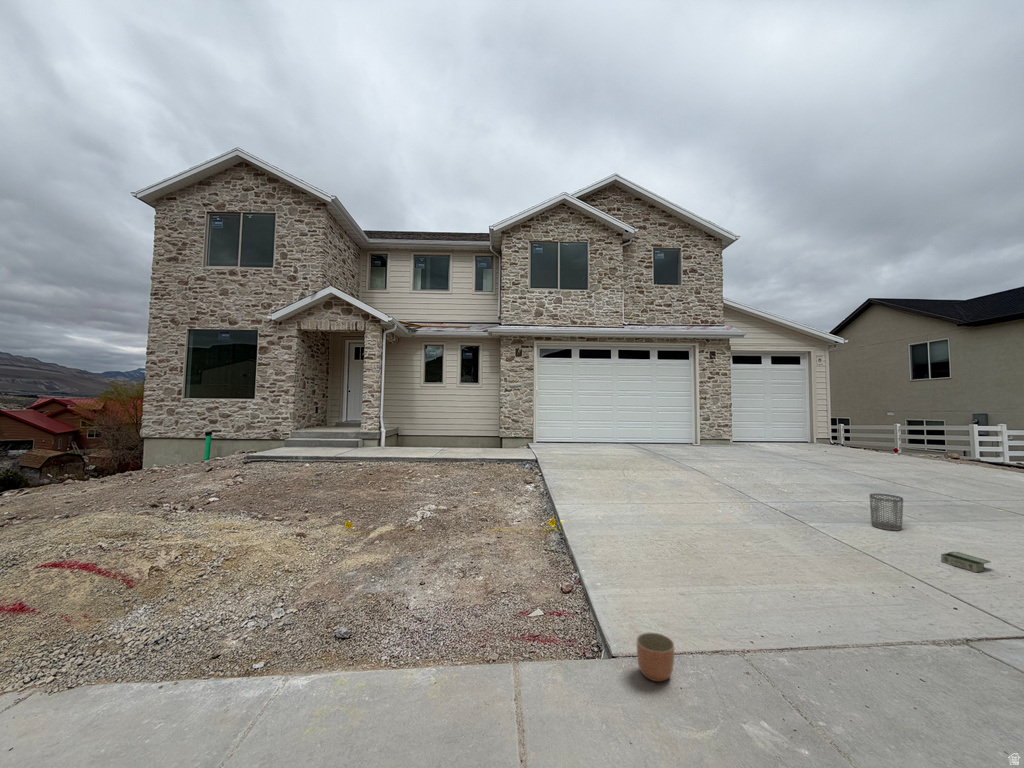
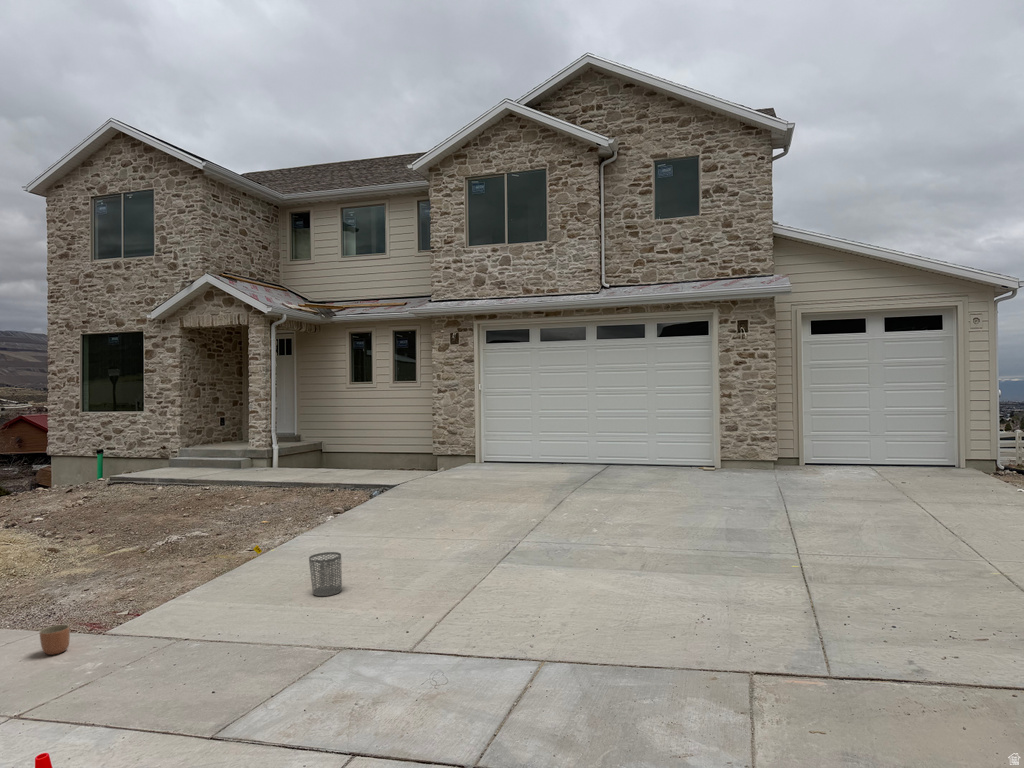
waste bin: present [870,493,903,530] -> present [309,552,342,596]
toolbox: present [941,552,990,572] -> none [484,593,510,613]

